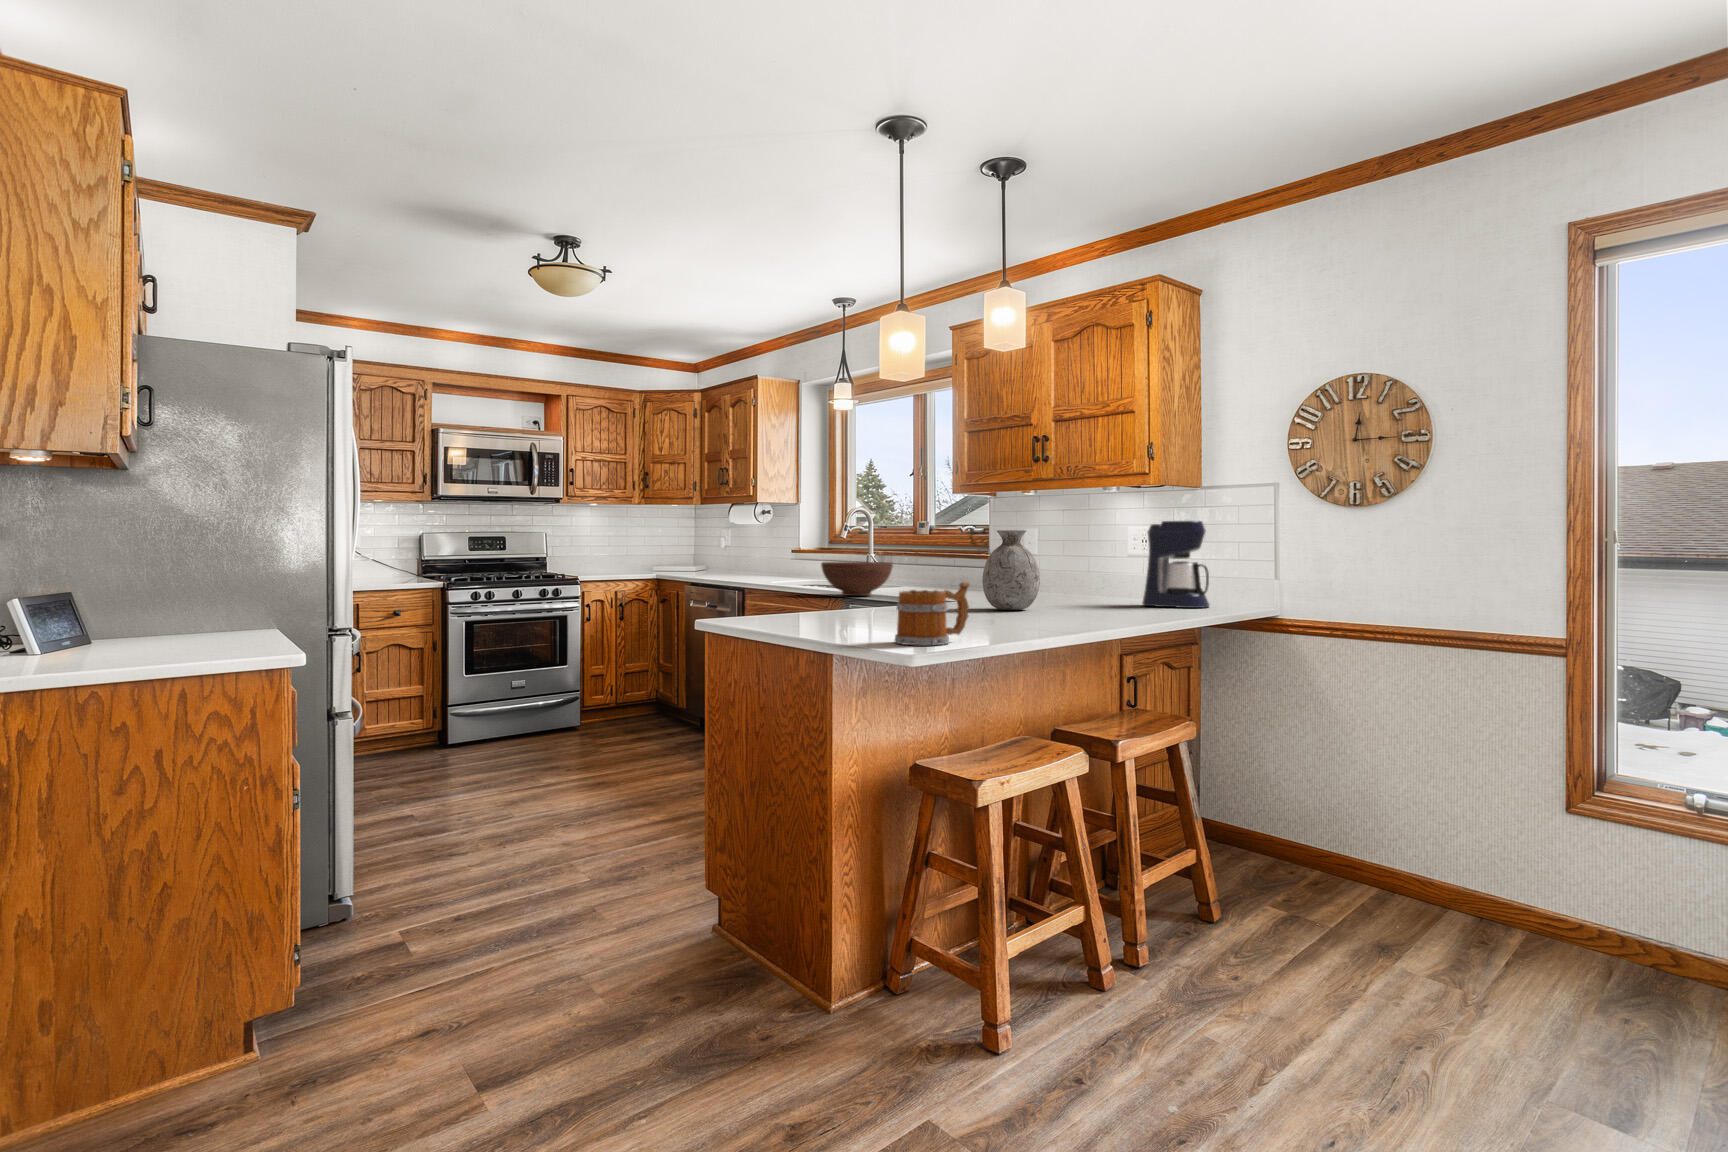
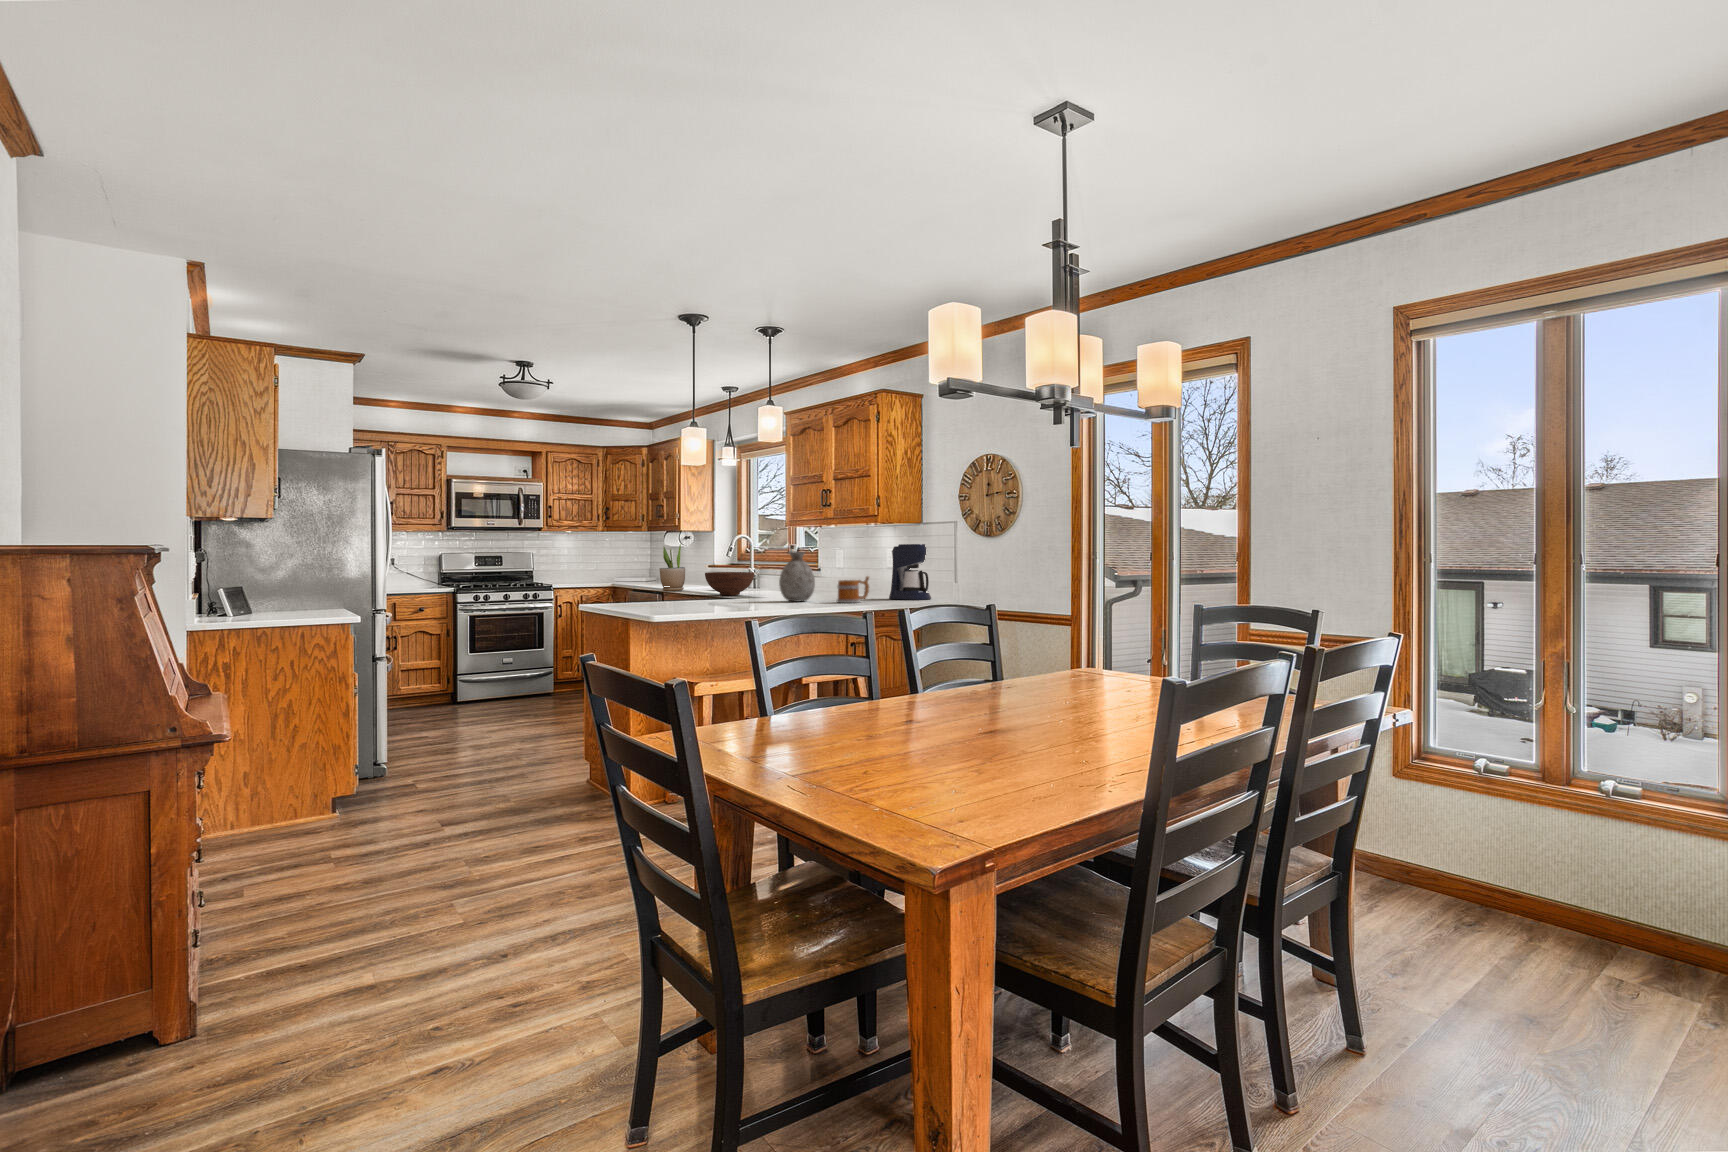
potted plant: none [729,520,764,587] -> present [660,544,685,591]
mug: present [895,582,970,645] -> present [837,576,869,603]

